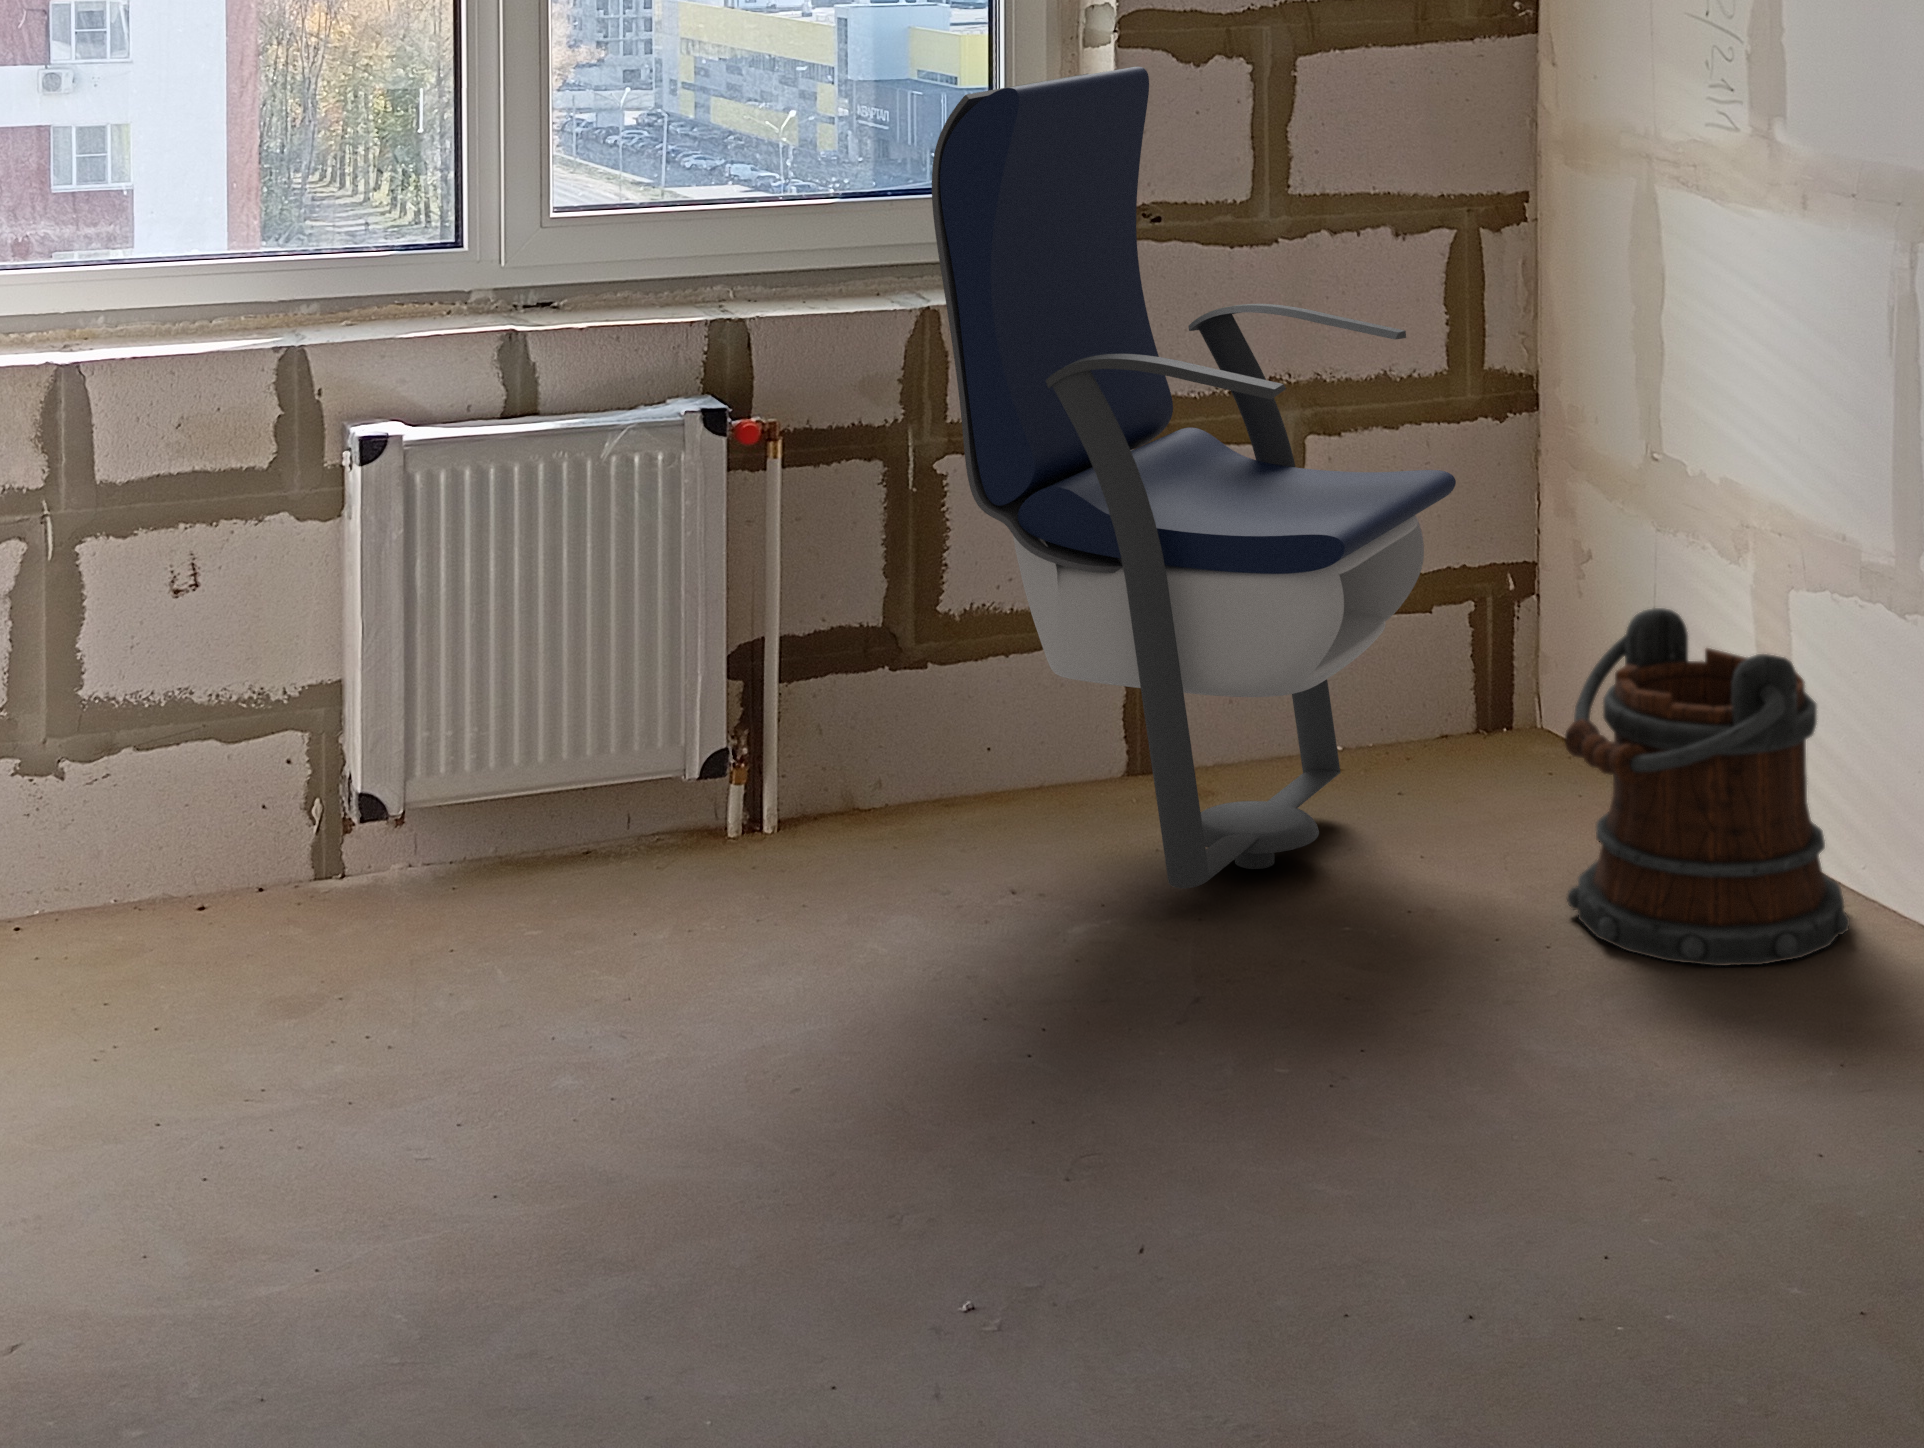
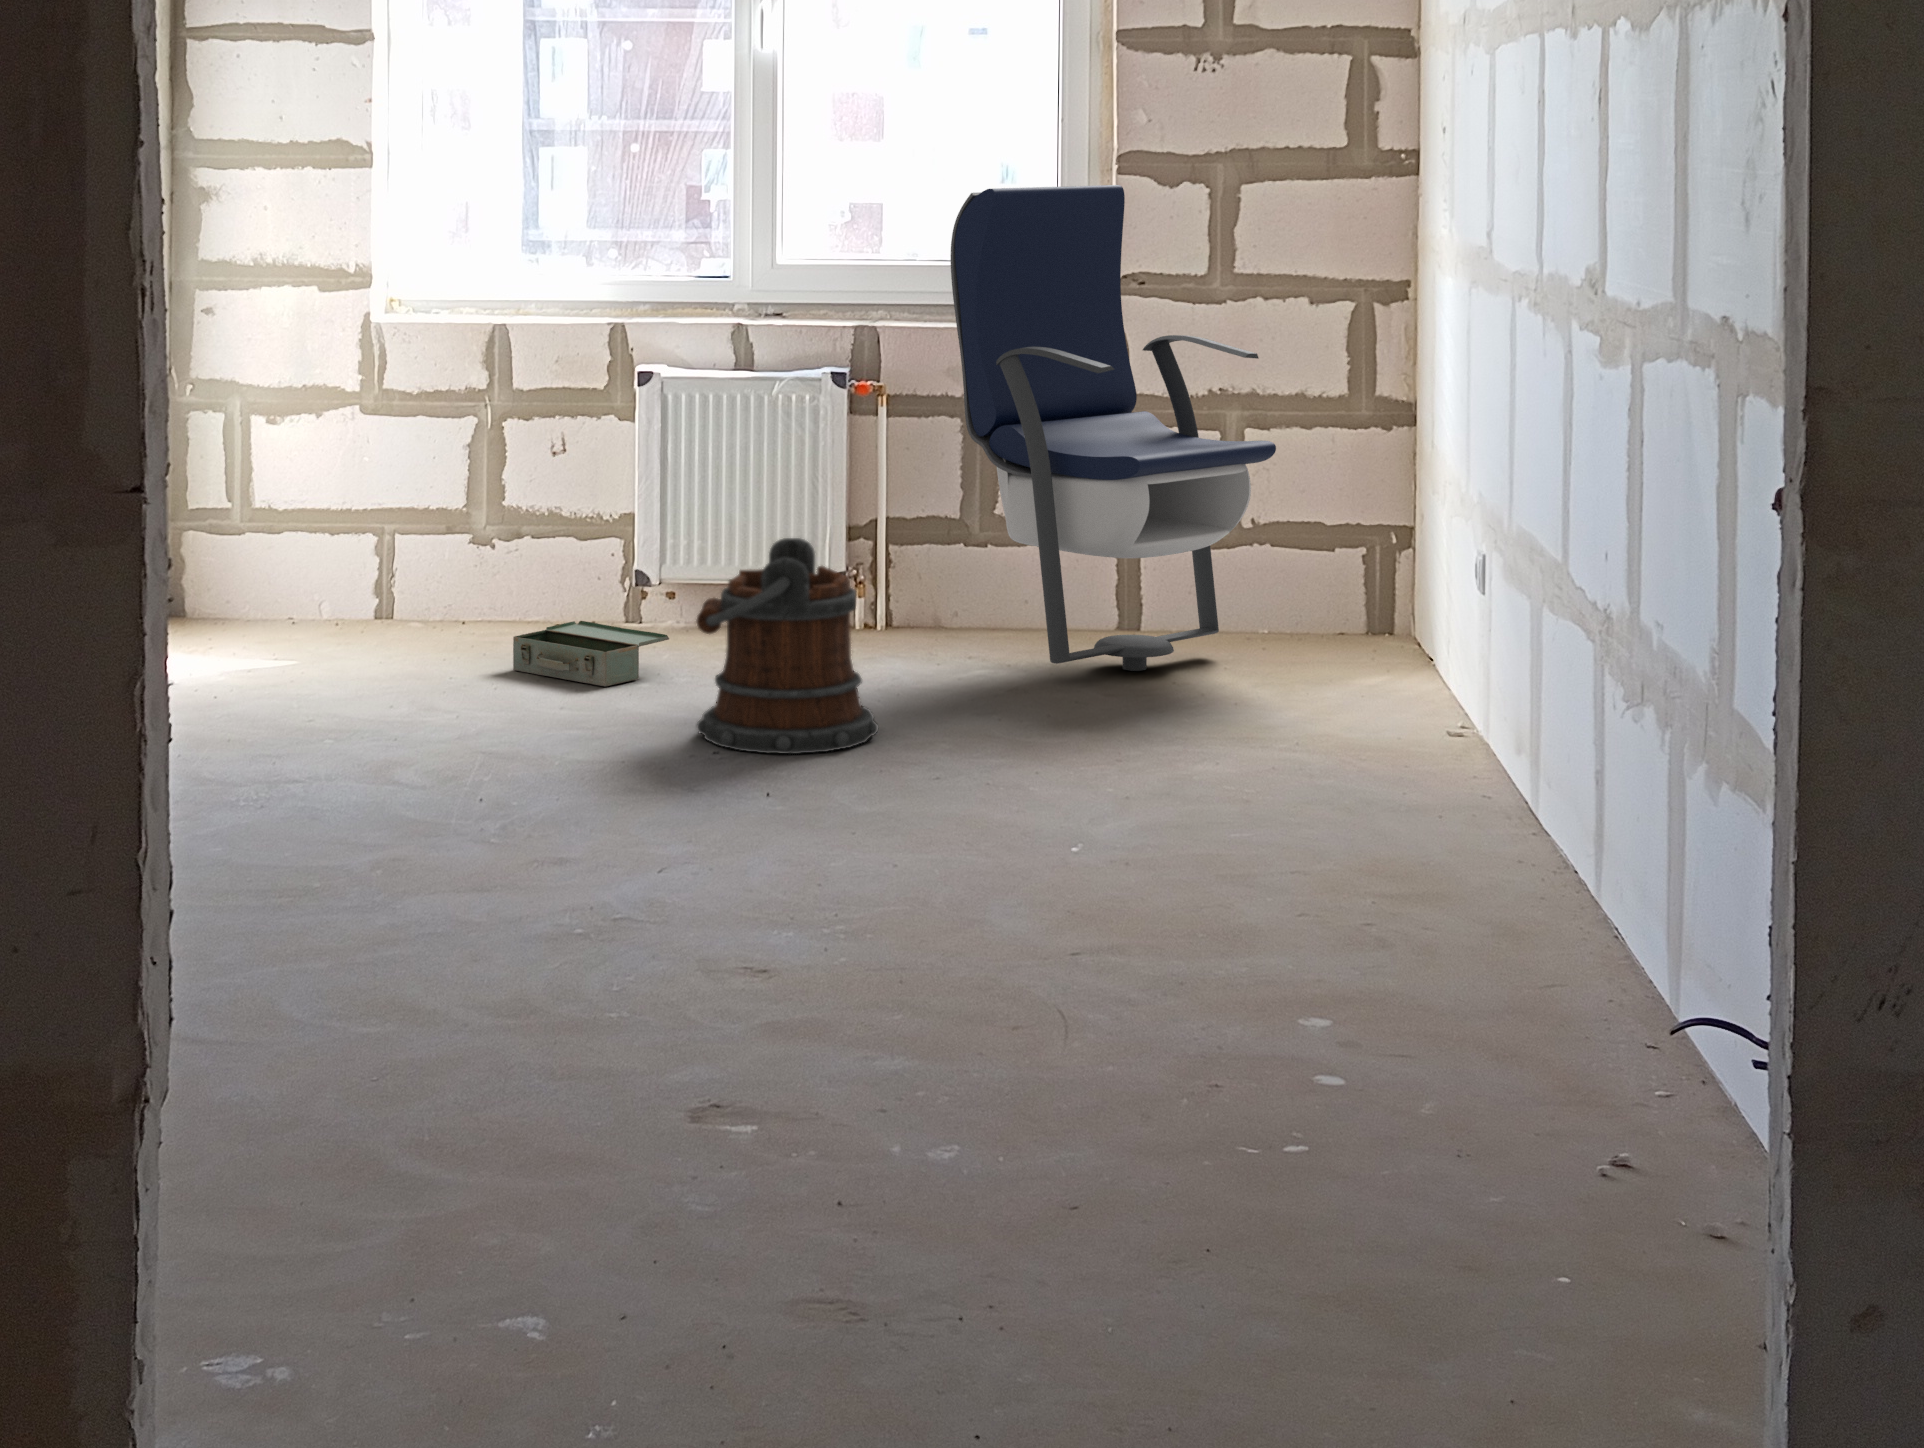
bucket: present [1564,608,1850,966] -> present [697,538,878,754]
toolbox: none [218,919,519,1069] -> present [513,621,669,686]

